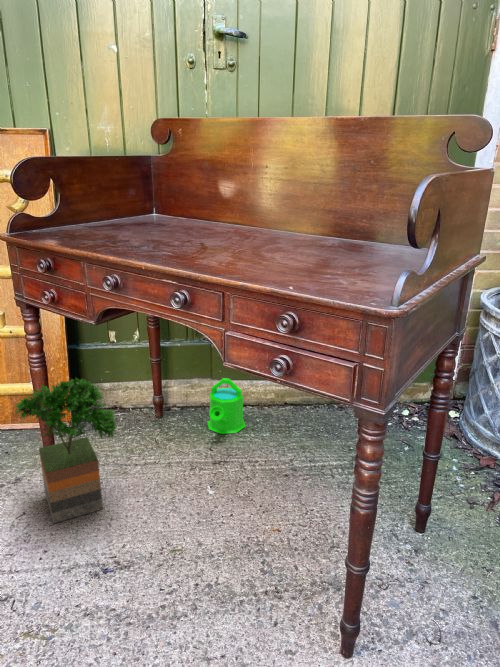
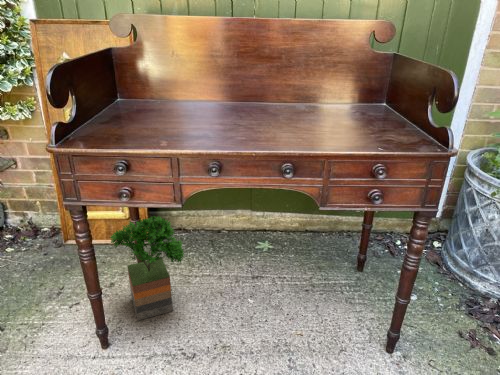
watering can: present [208,378,246,434] -> none [248,212,277,254]

